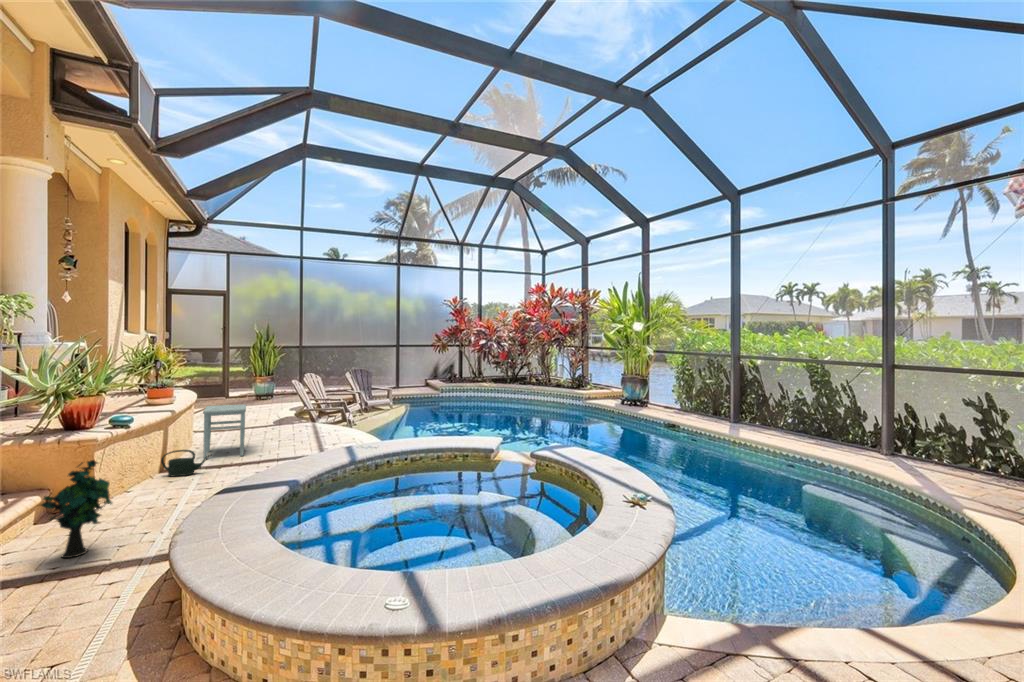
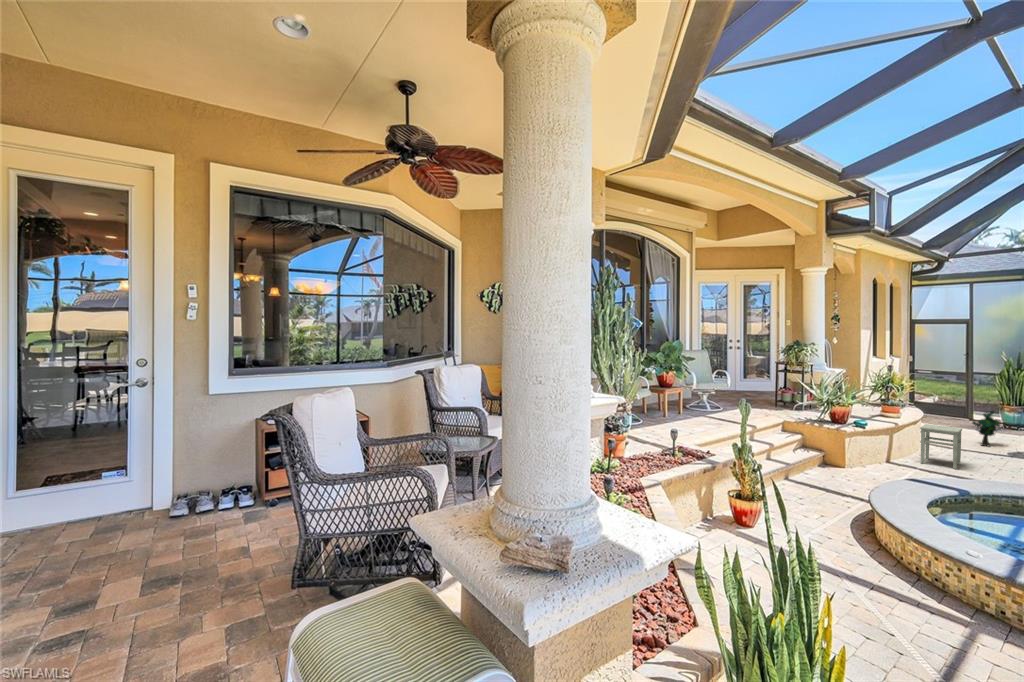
watering can: present [161,450,211,476] -> none [887,450,924,469]
decorative plant: present [41,460,112,558] -> present [973,411,1000,446]

